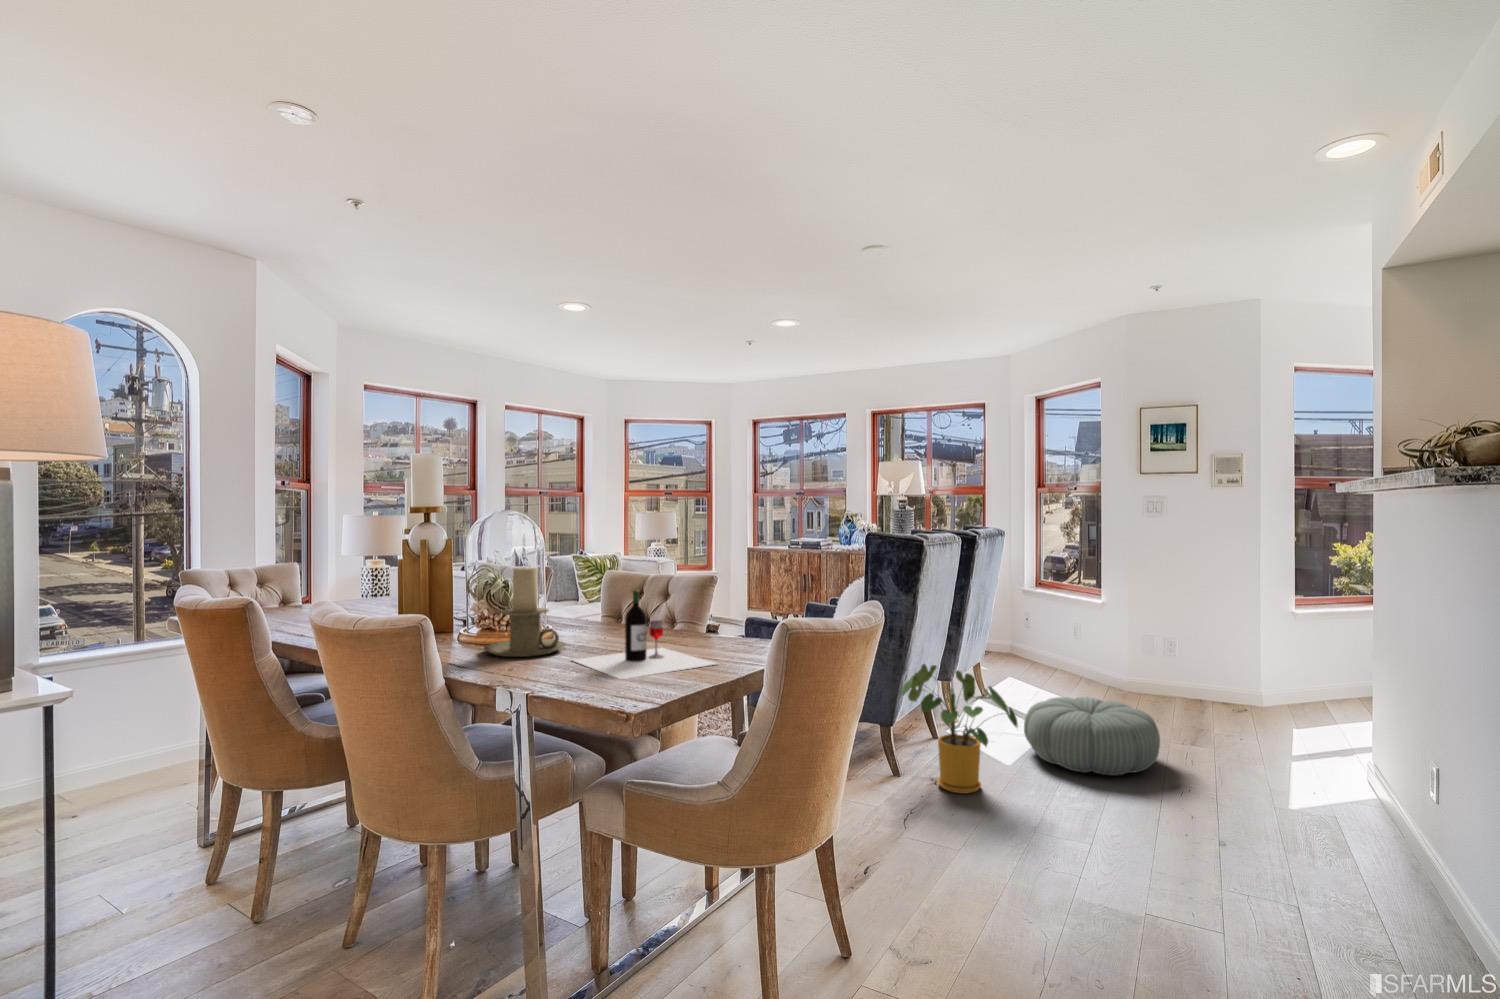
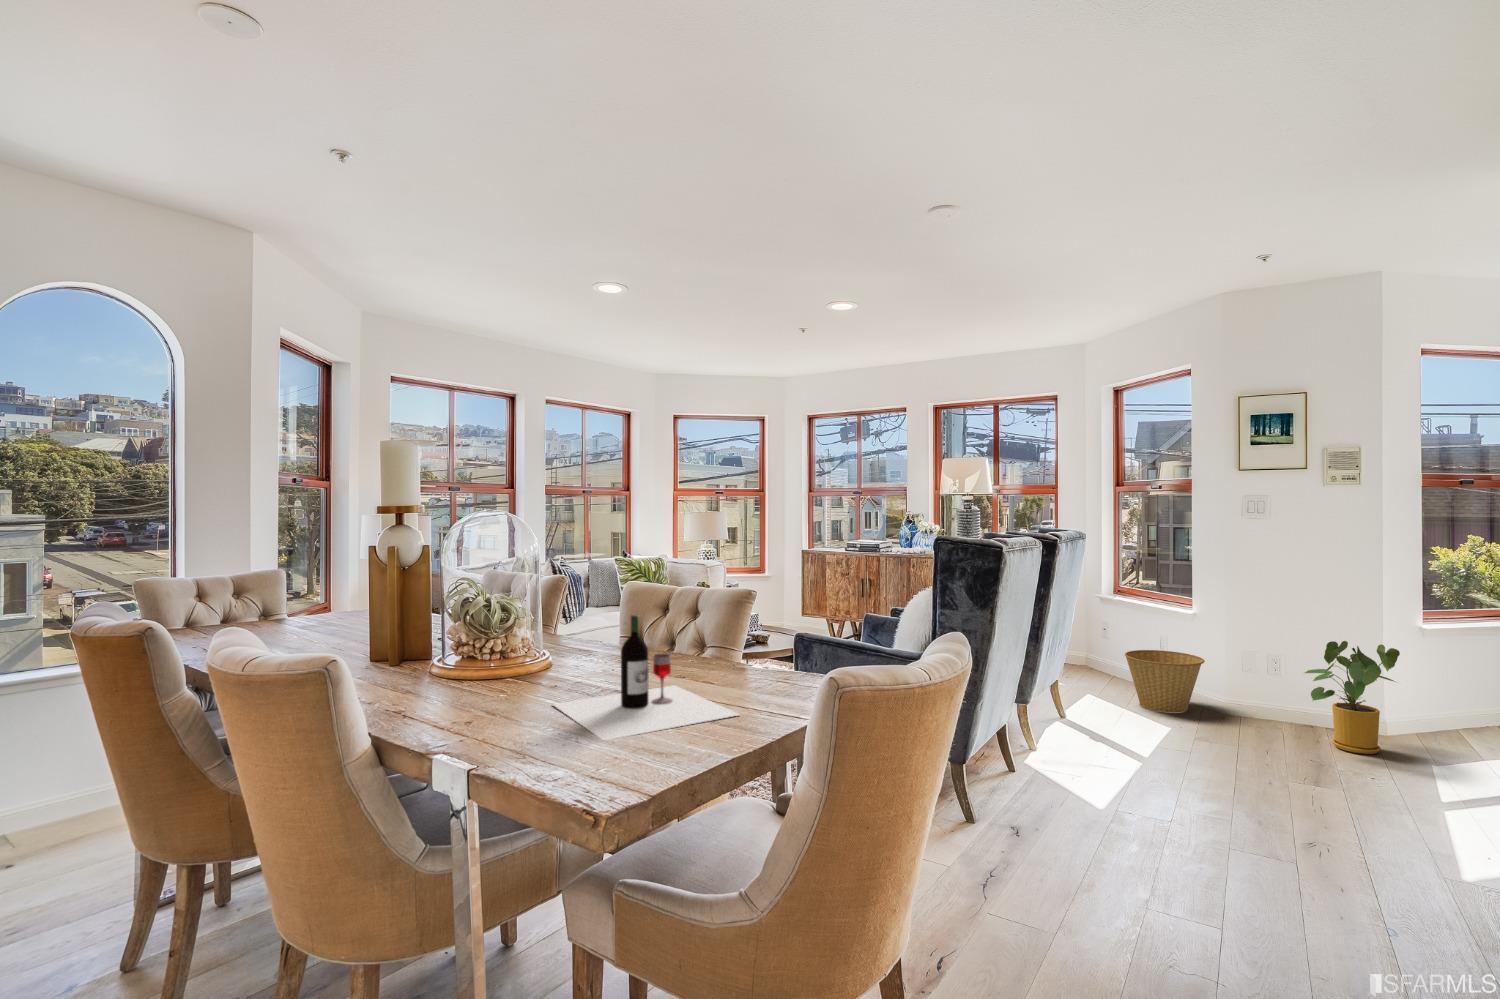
candle holder: present [484,567,565,657] -> none [450,583,555,698]
basket: none [1037,635,1104,689] -> present [1125,650,1205,713]
house plant: present [901,664,1018,794] -> present [1305,641,1400,754]
pouf: present [1024,697,1160,775] -> none [1121,730,1296,832]

